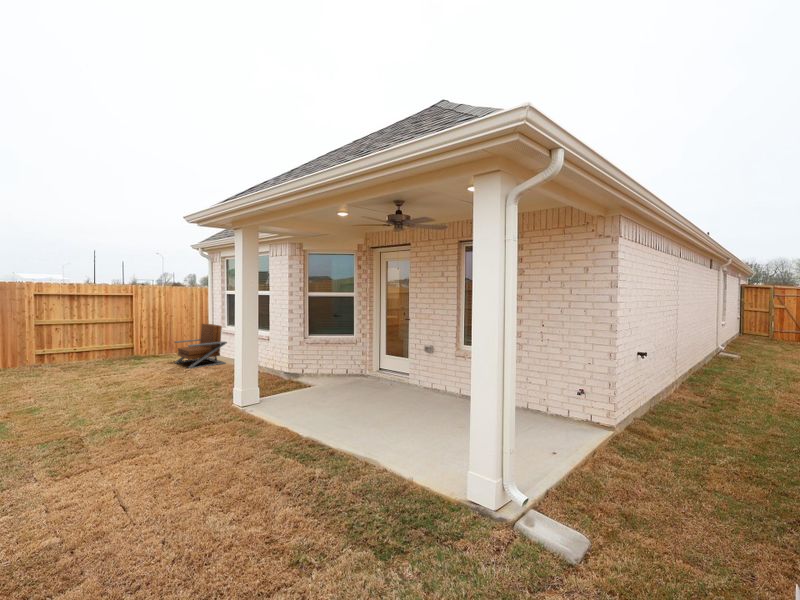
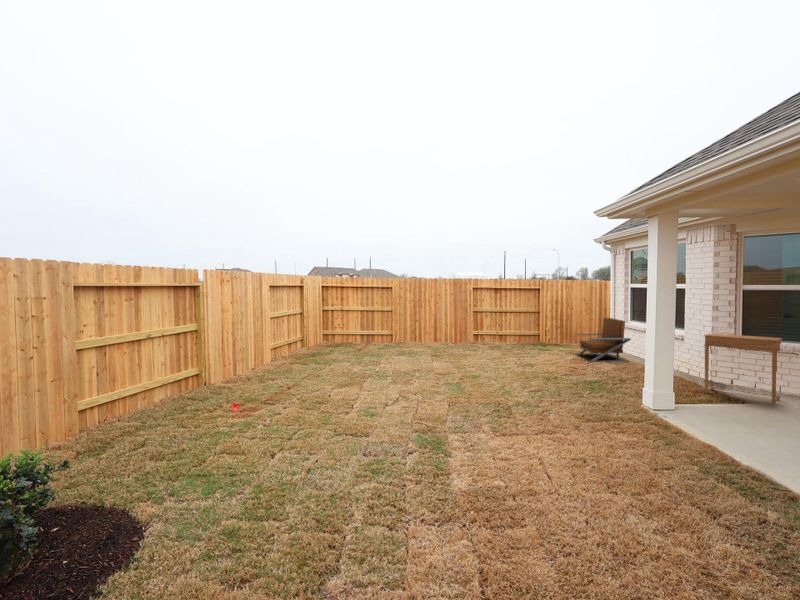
side table: none [283,332,333,382] -> present [704,333,782,404]

